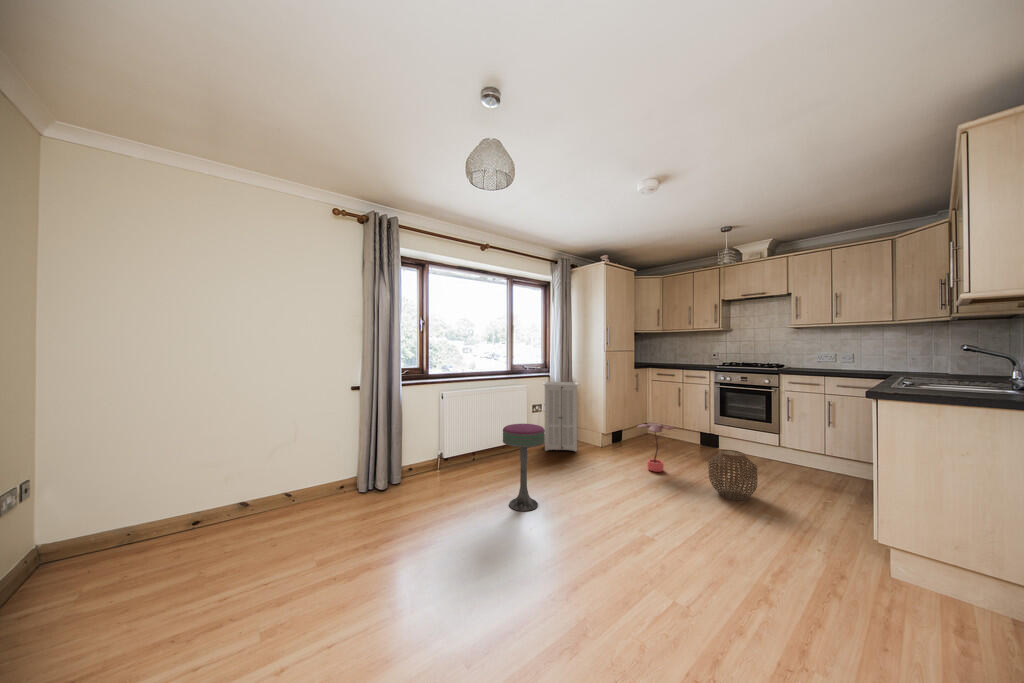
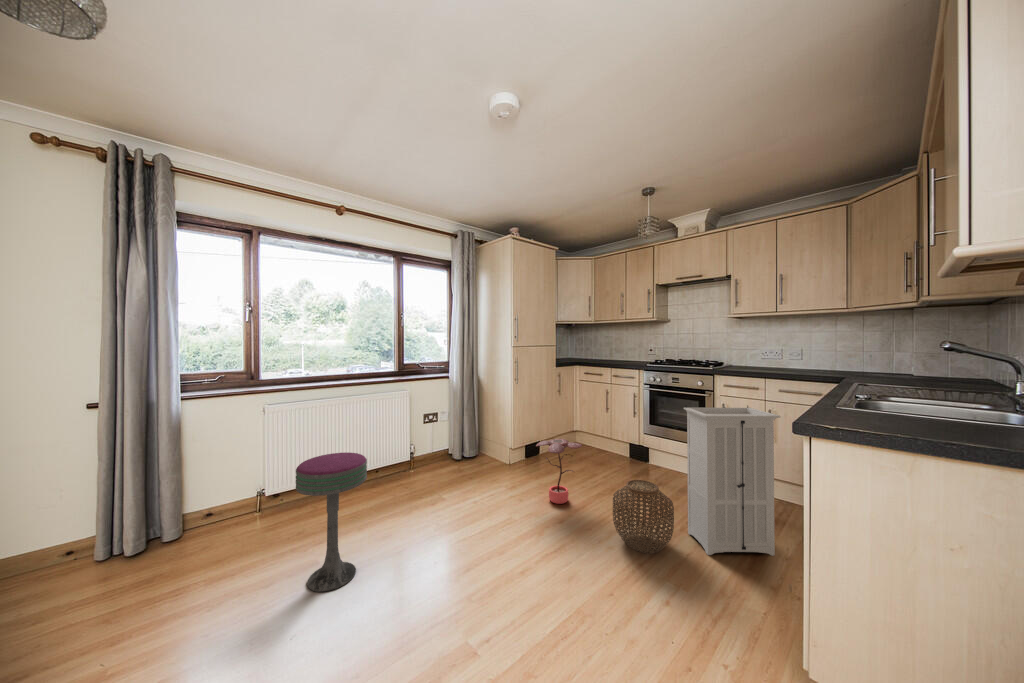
storage cabinet: present [543,382,579,452] -> present [684,406,780,556]

